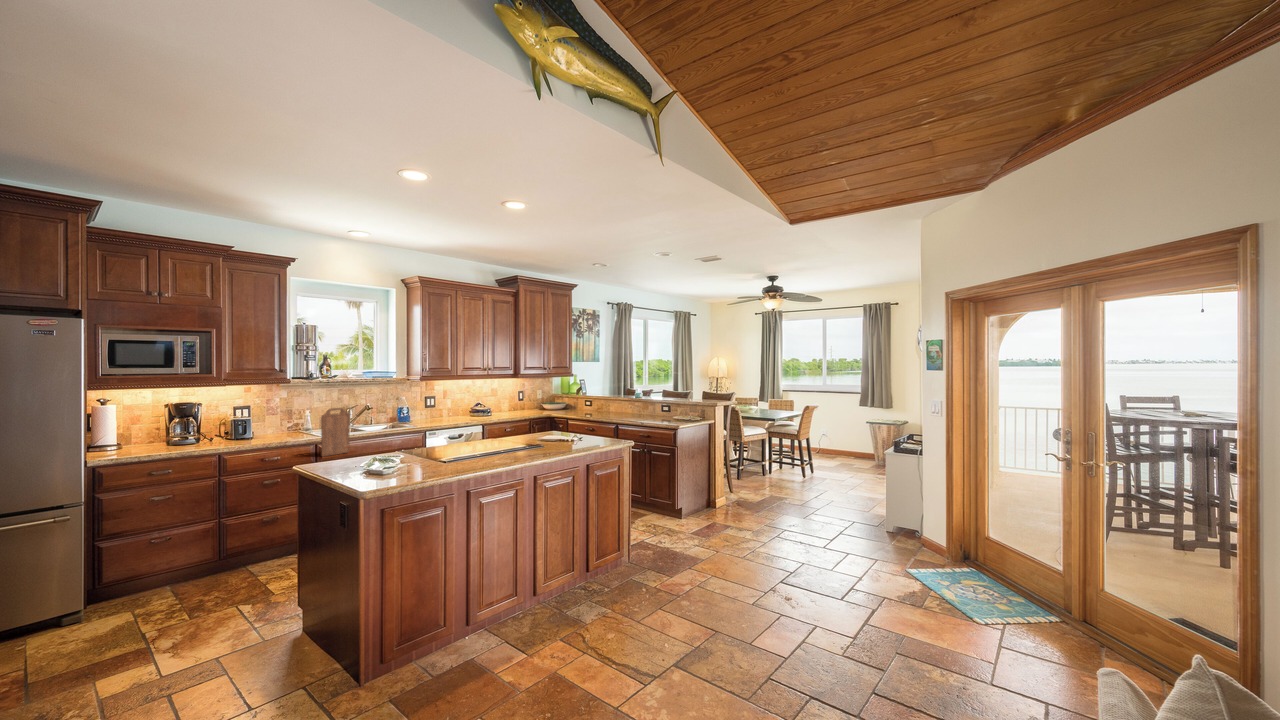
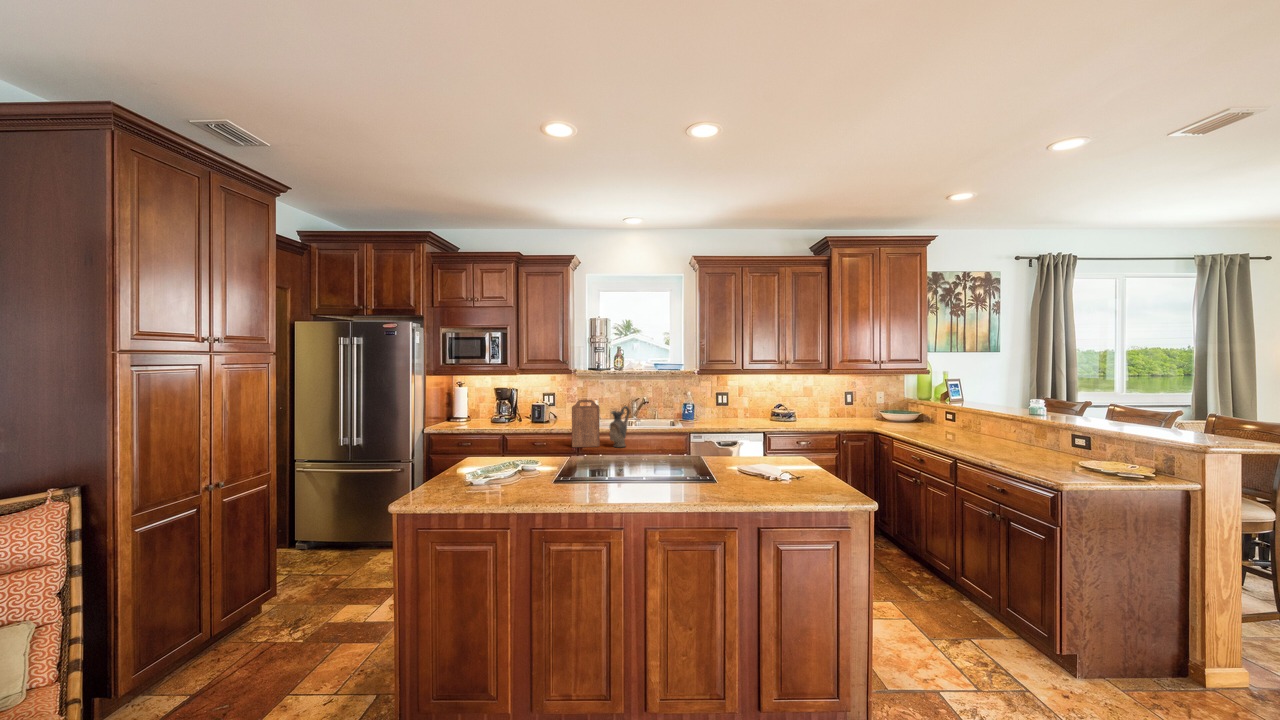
ceramic pitcher: none [359,412,377,451] -> present [609,406,630,447]

